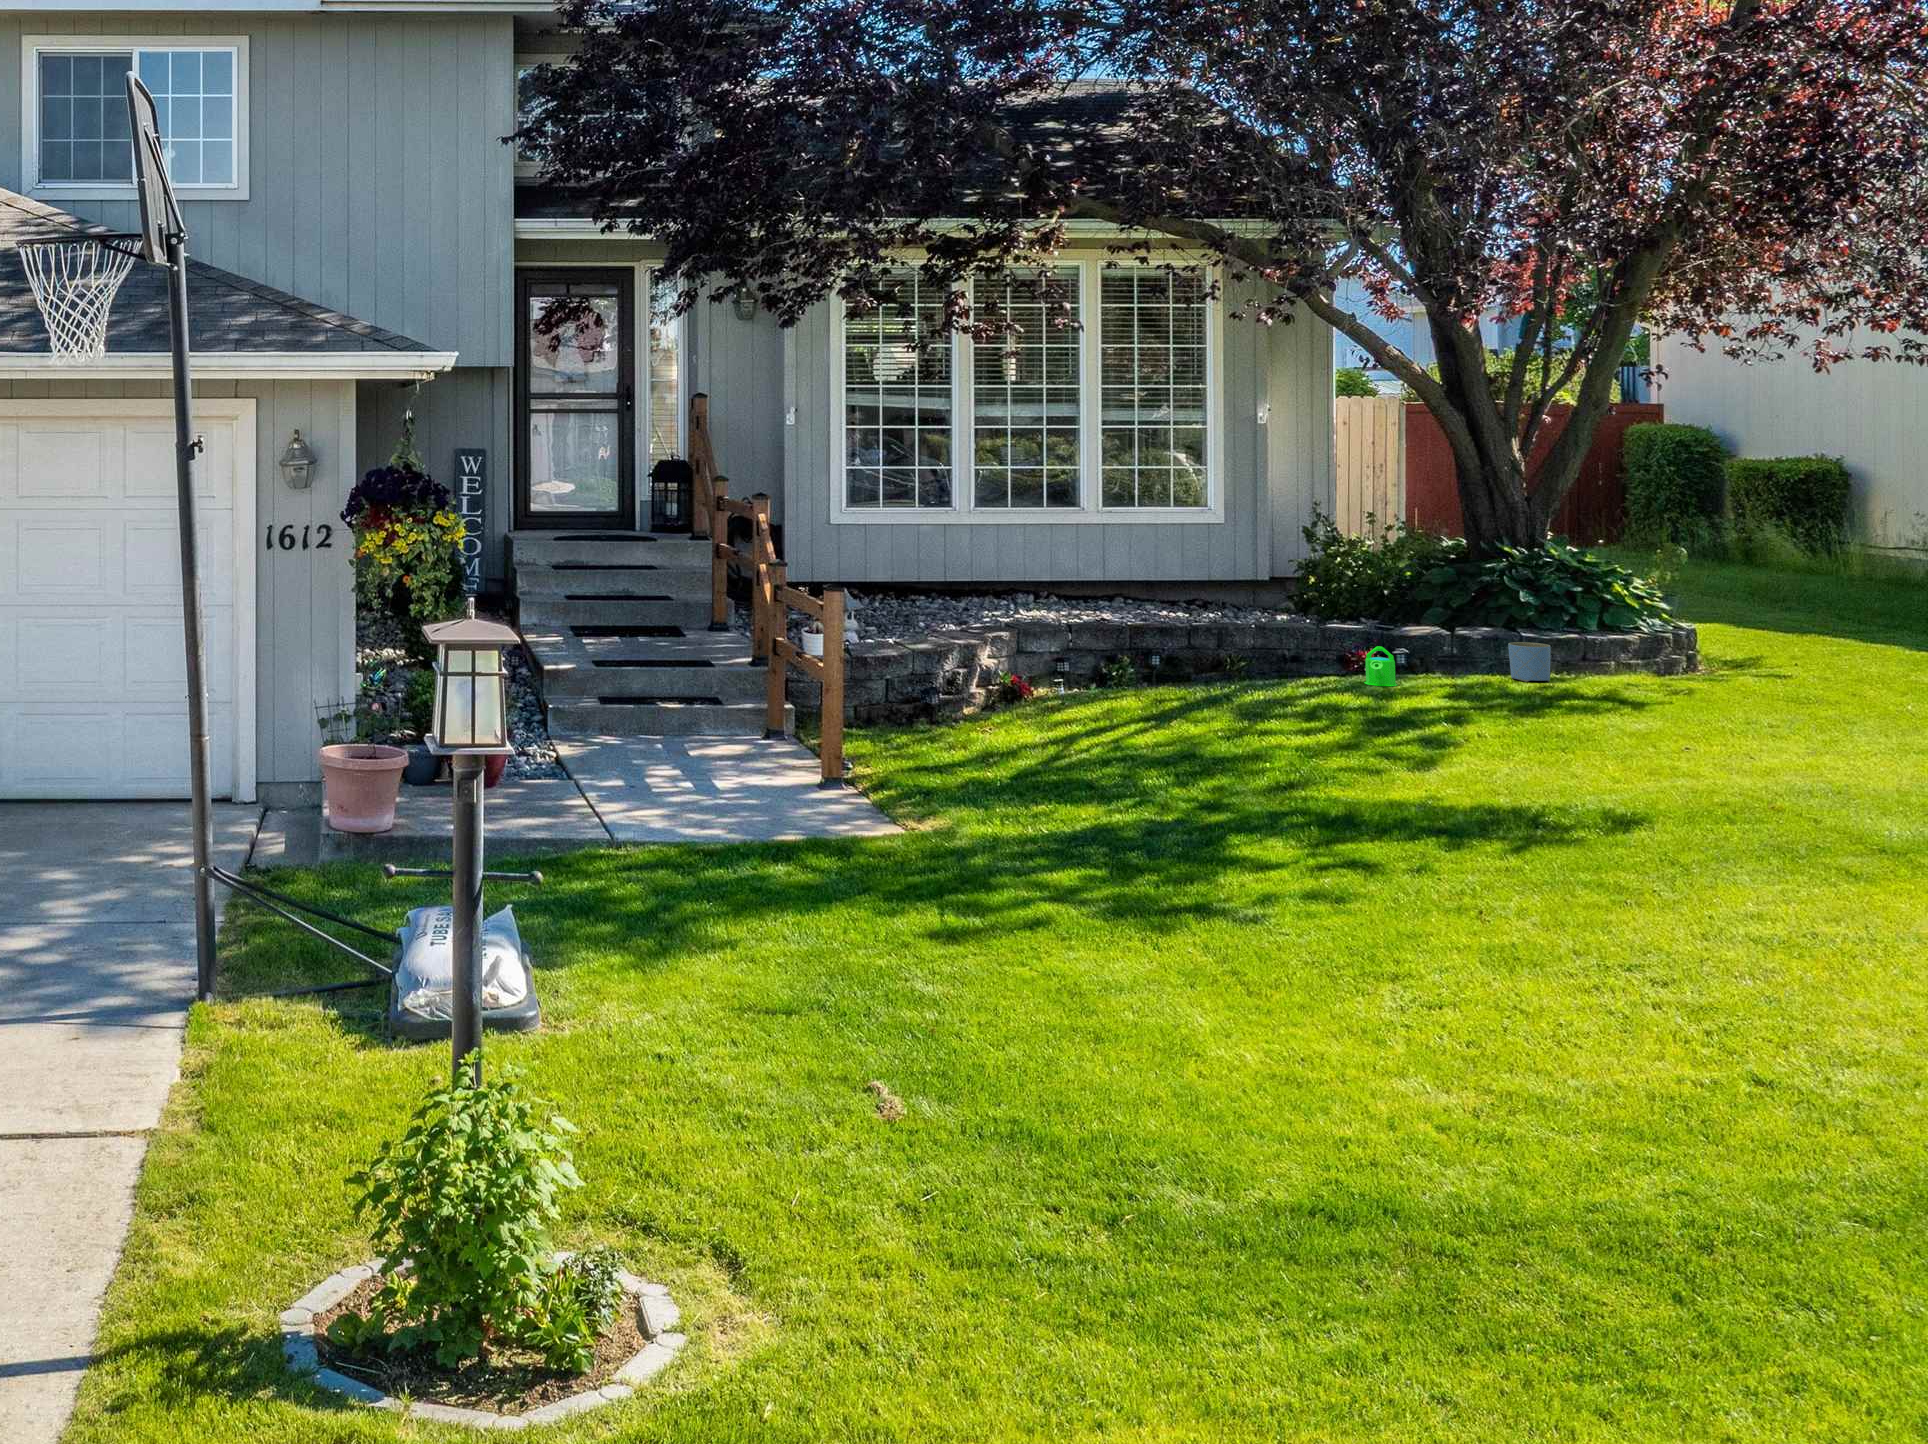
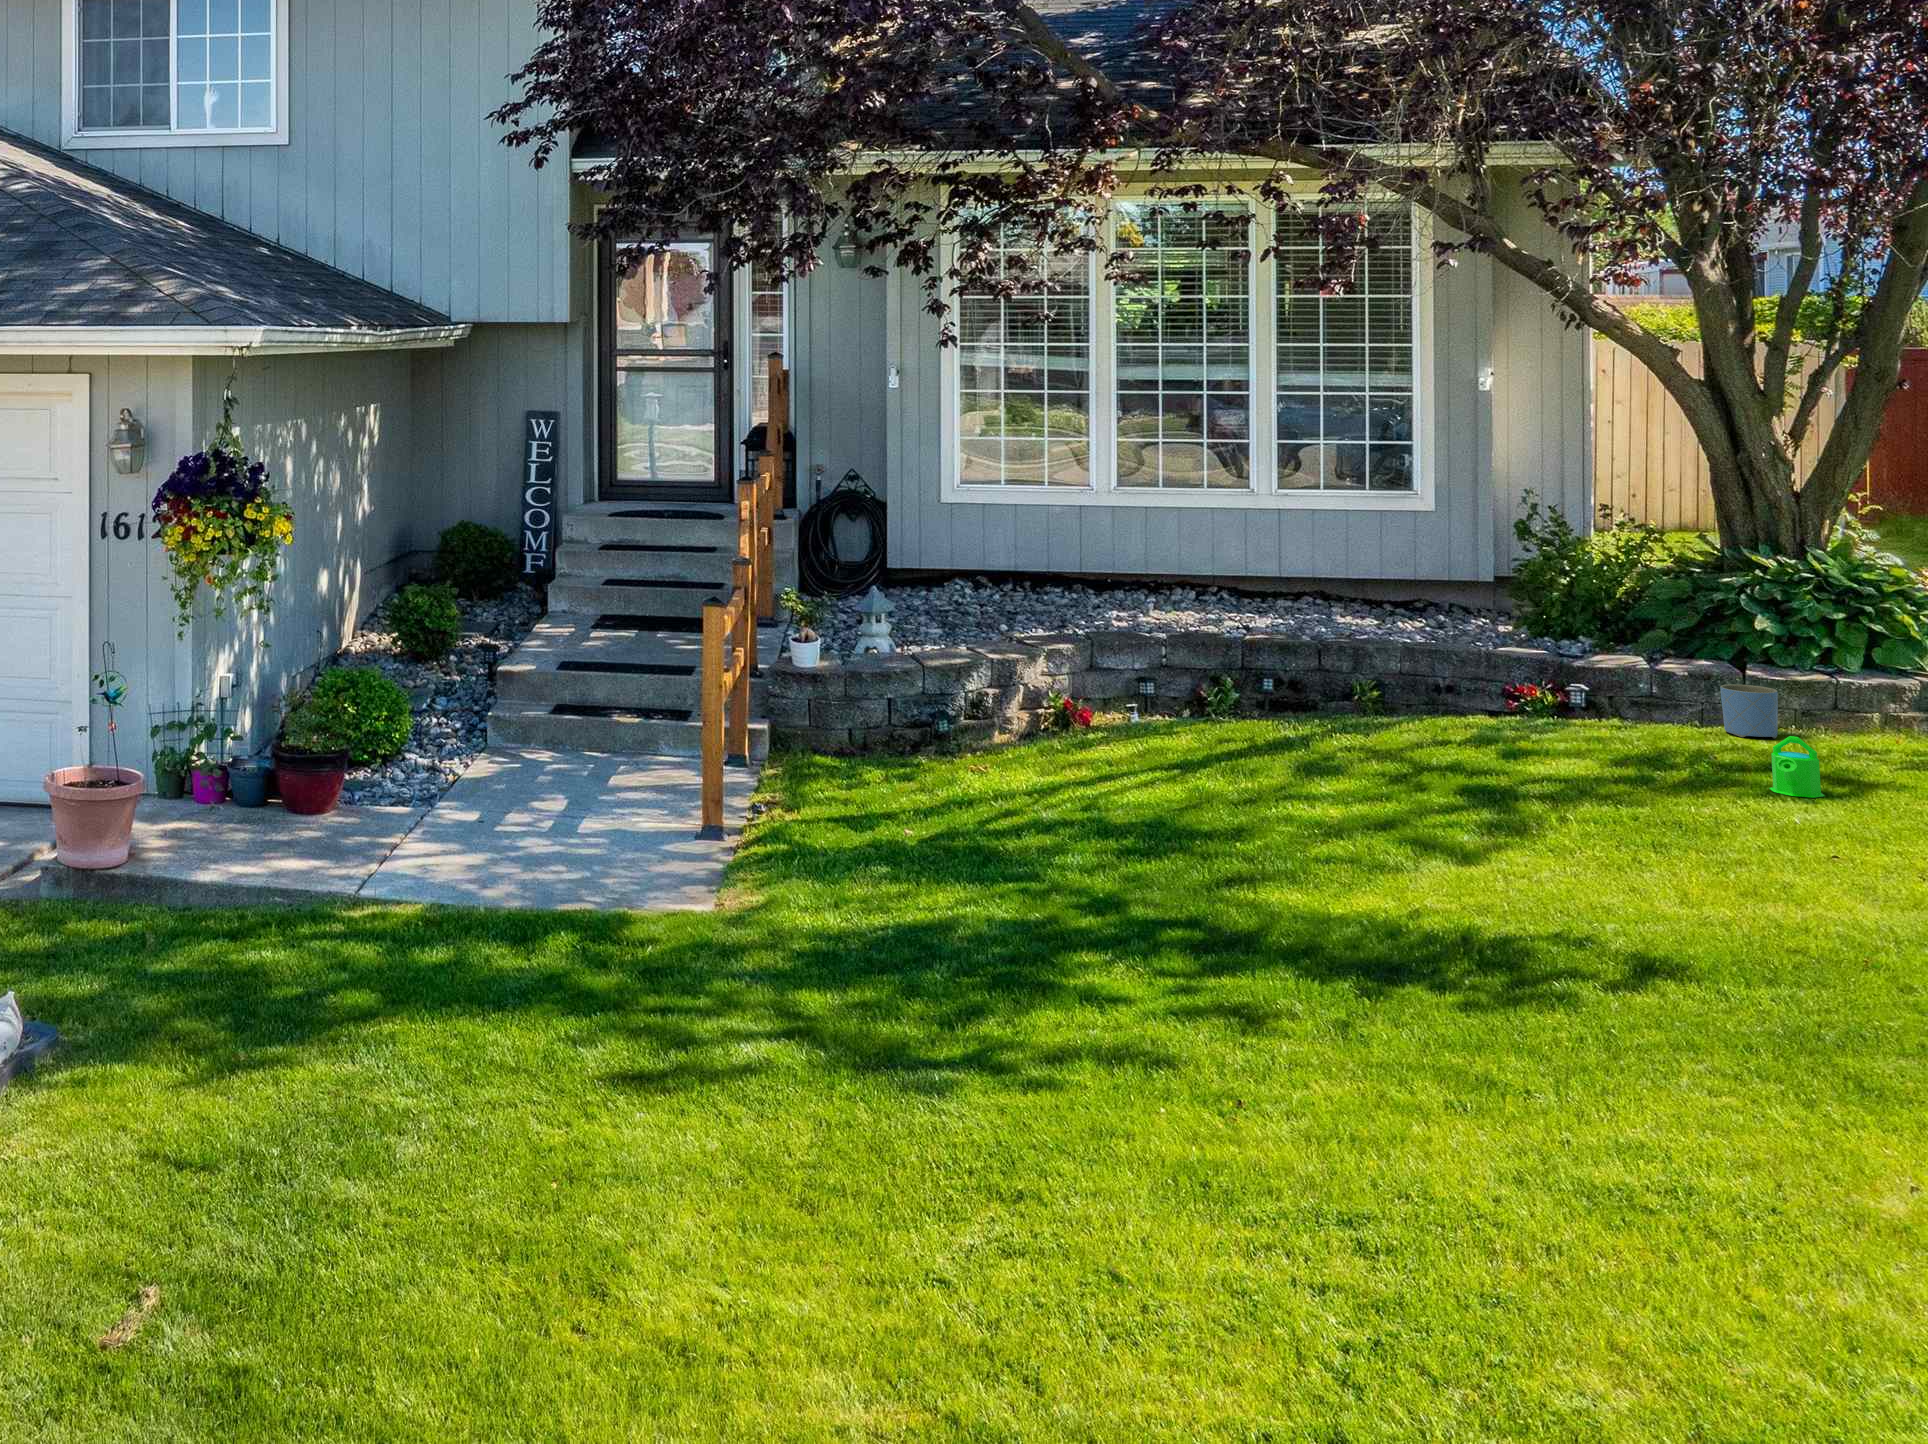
watering can: present [1364,646,1397,686] -> present [1770,736,1825,798]

